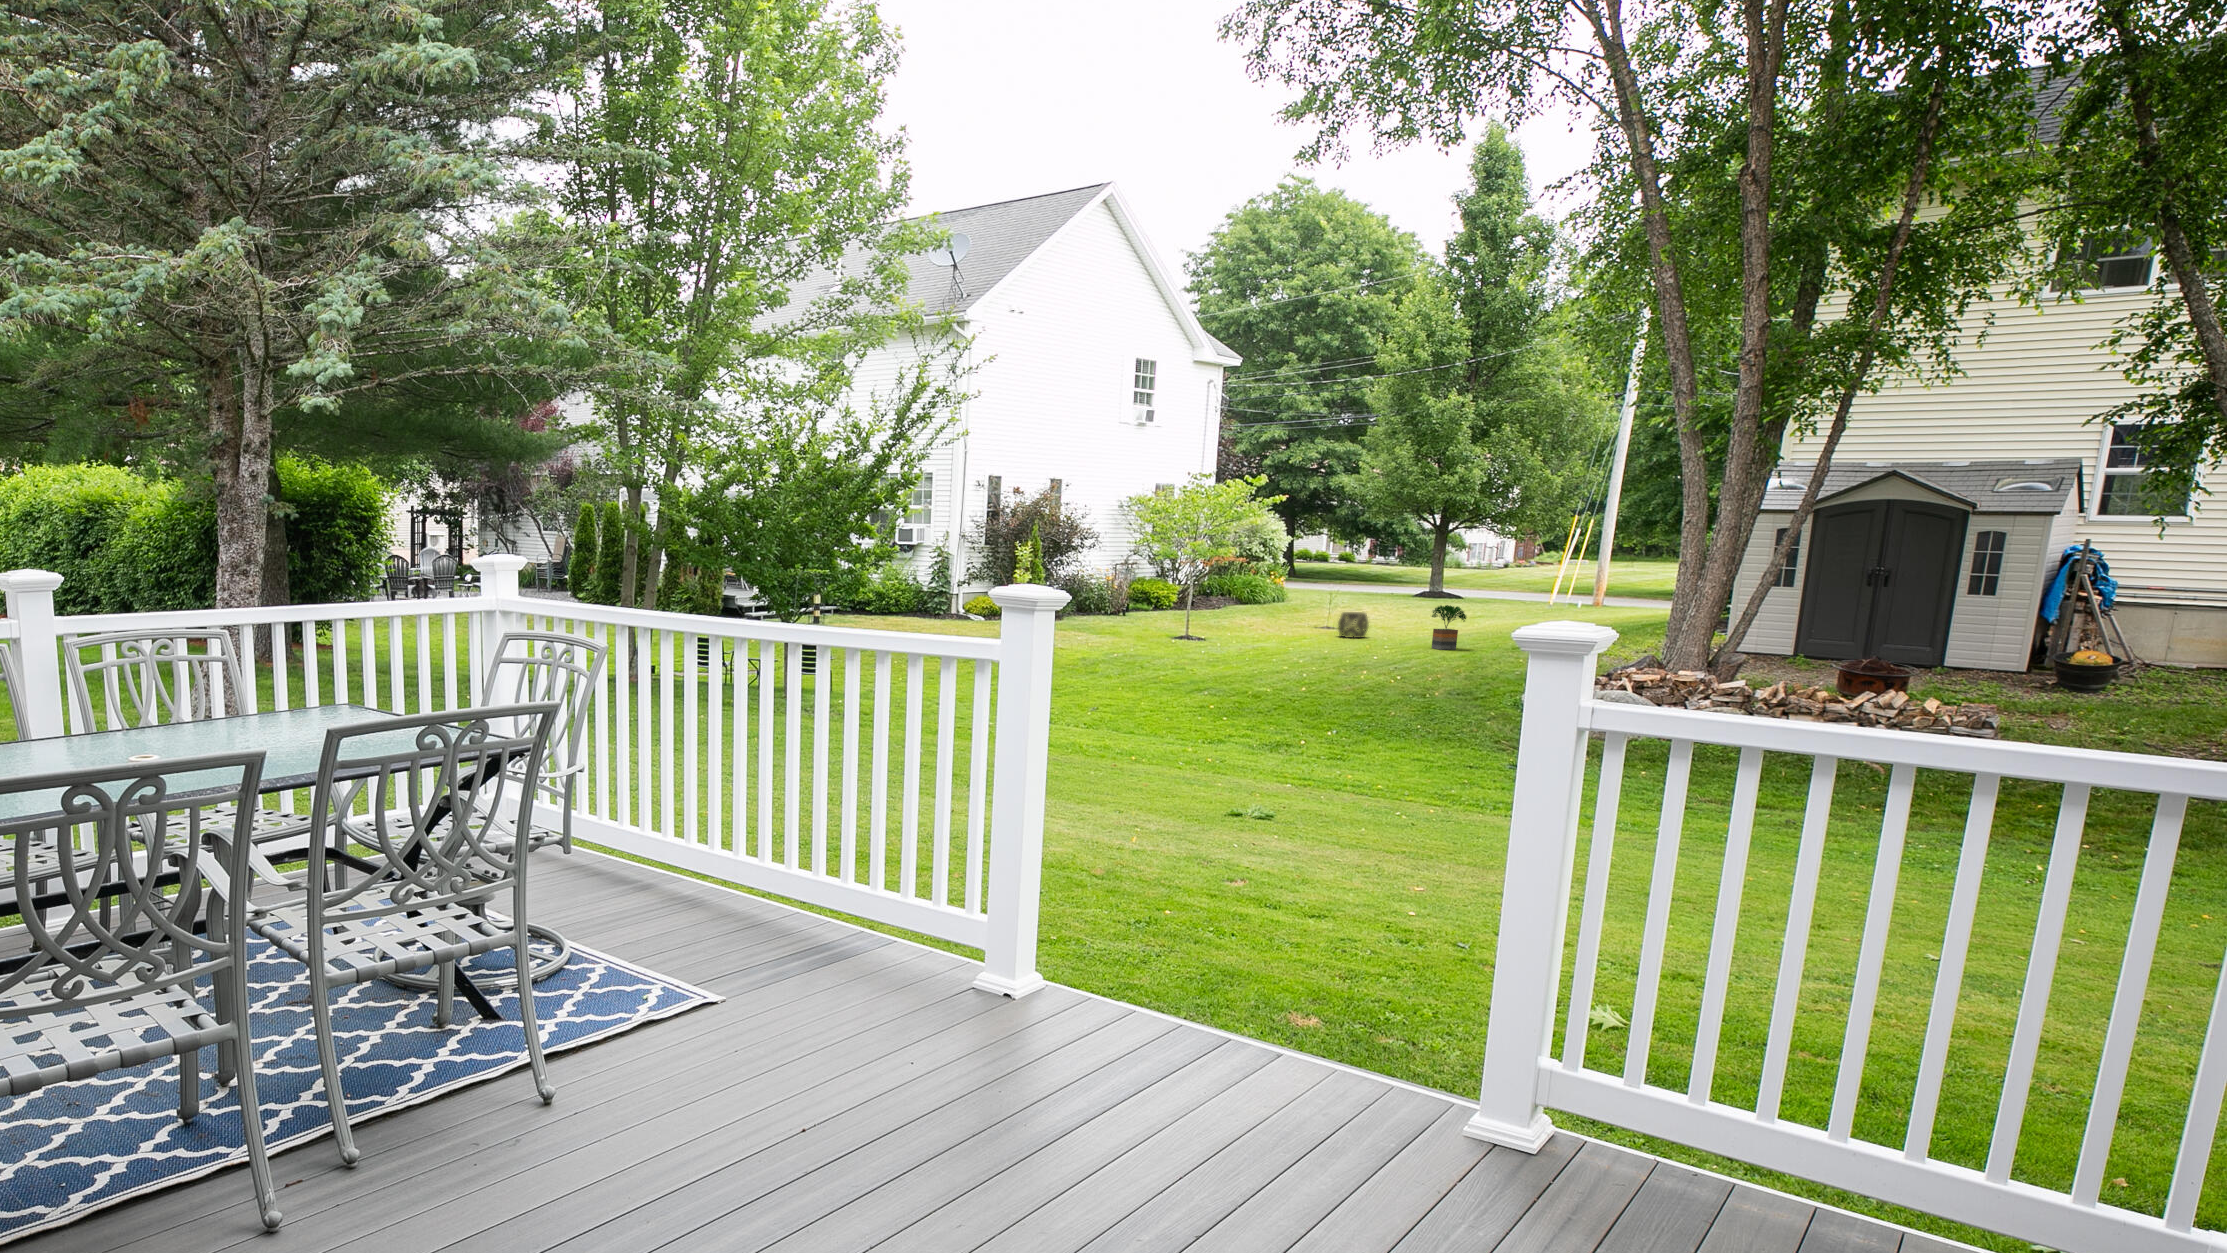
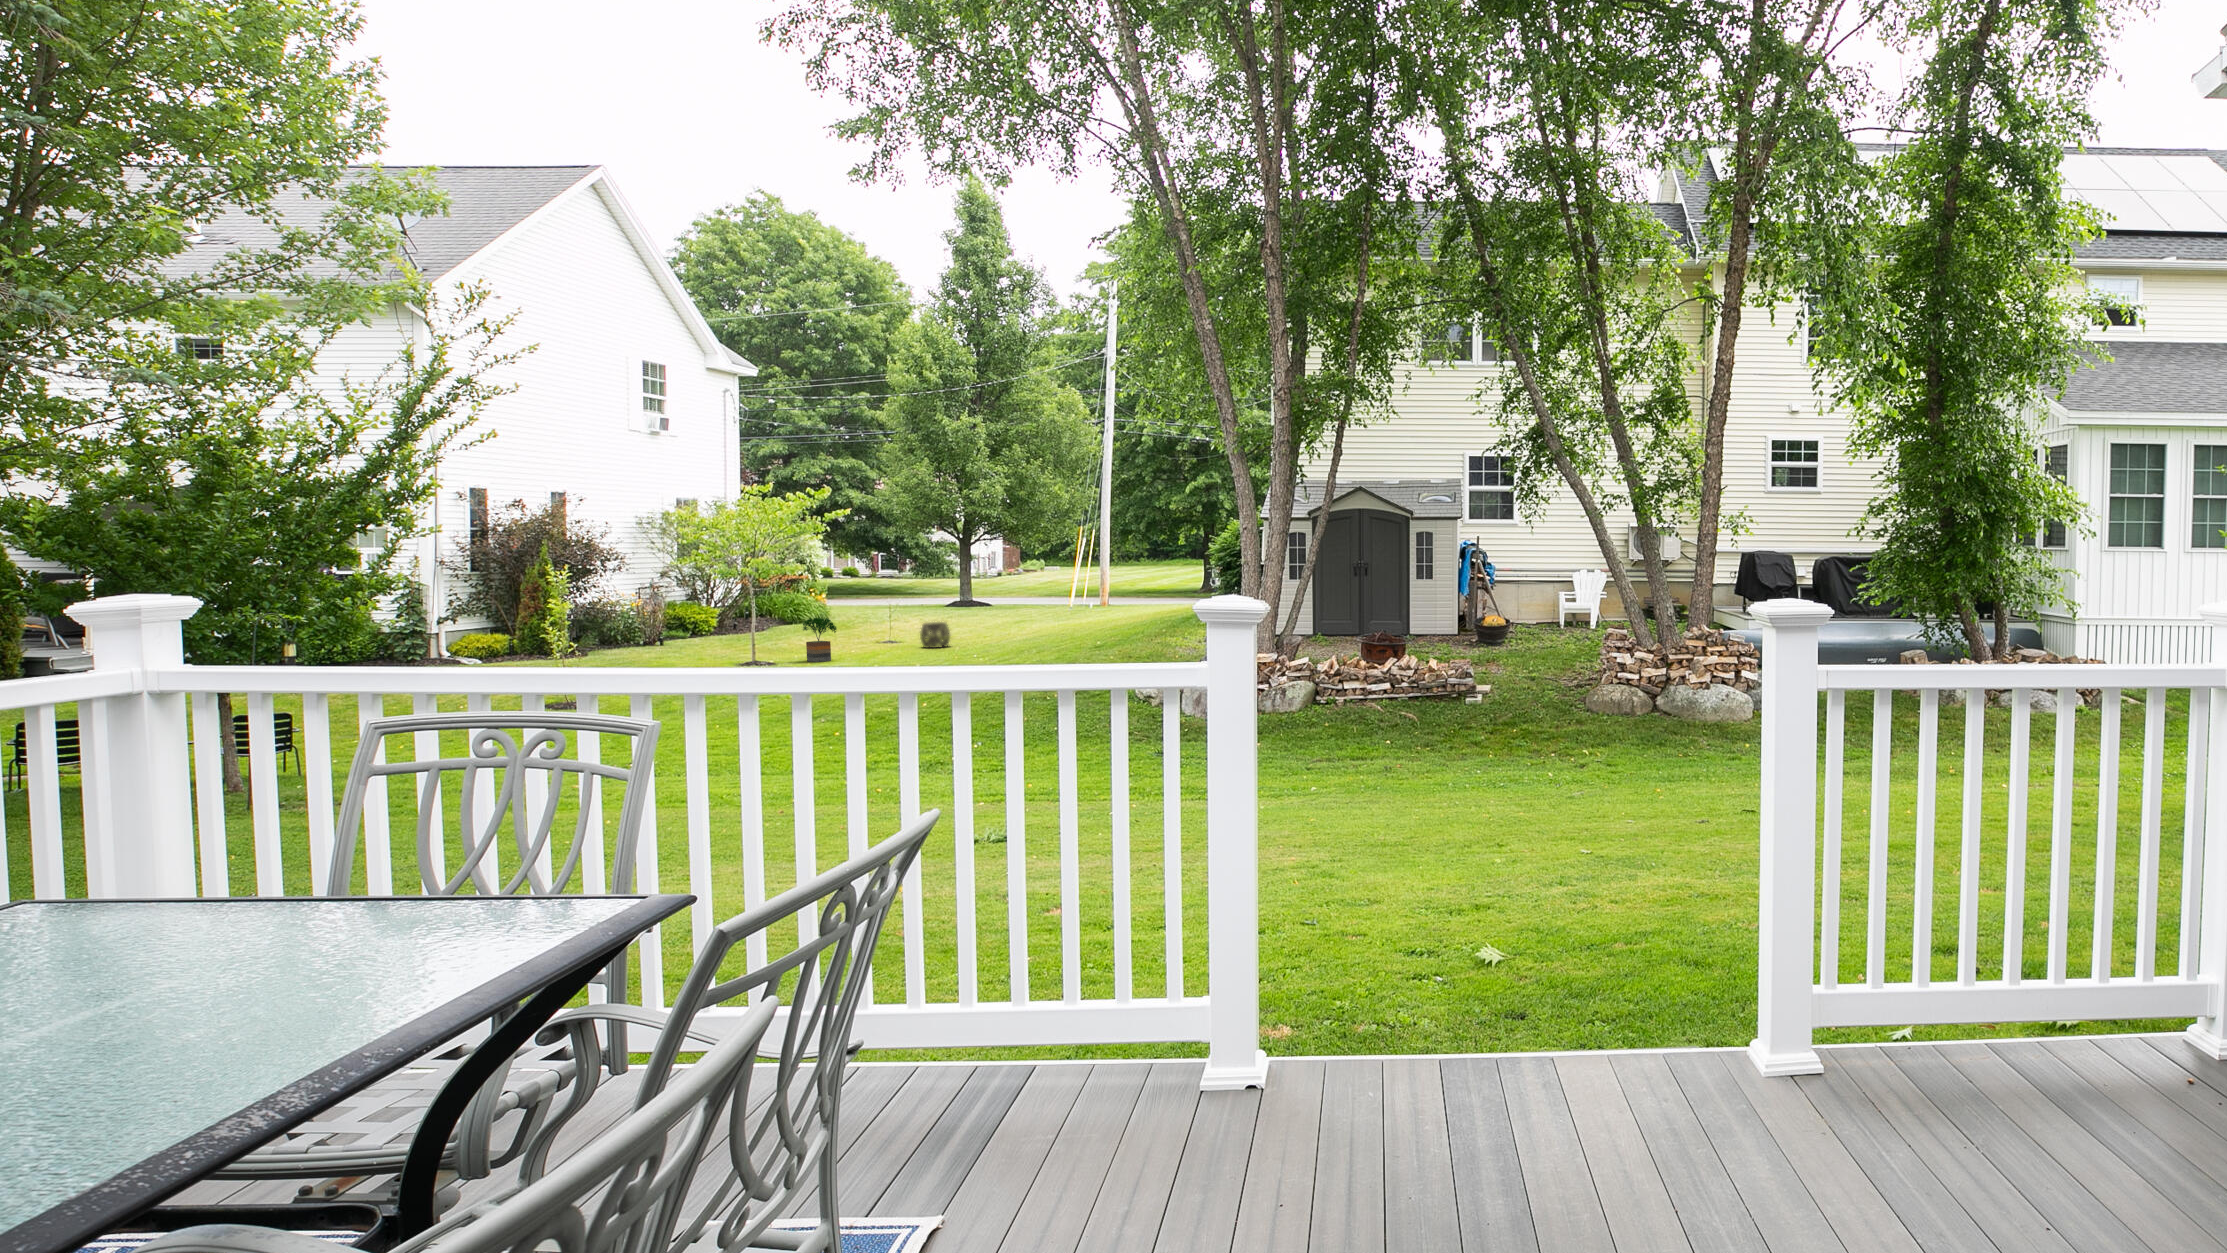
potted tree: present [1432,605,1466,650] -> present [803,618,837,662]

